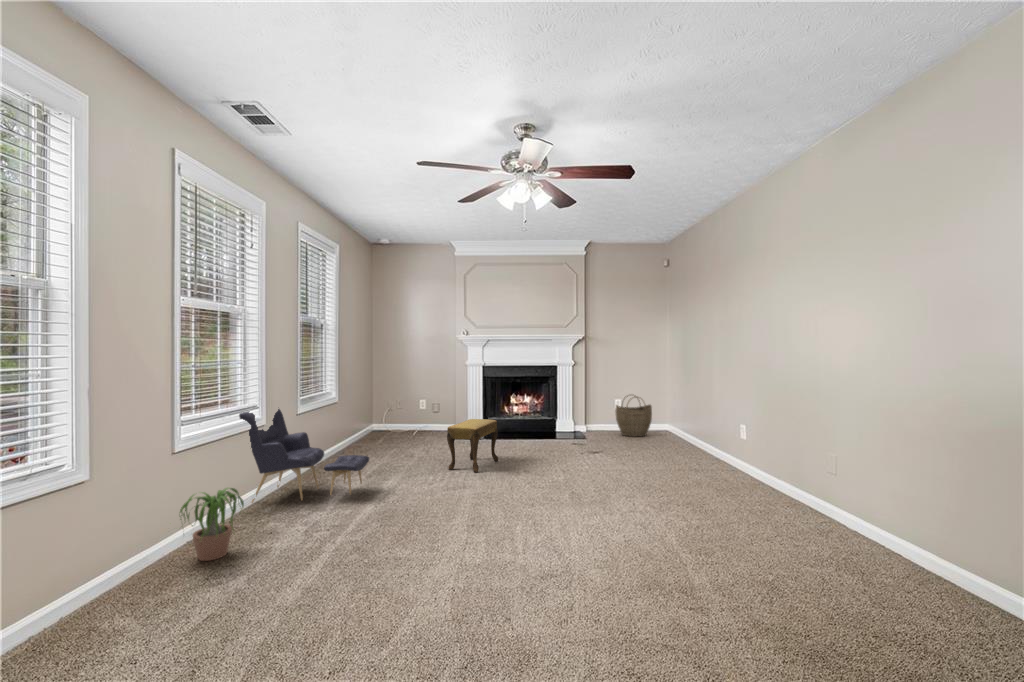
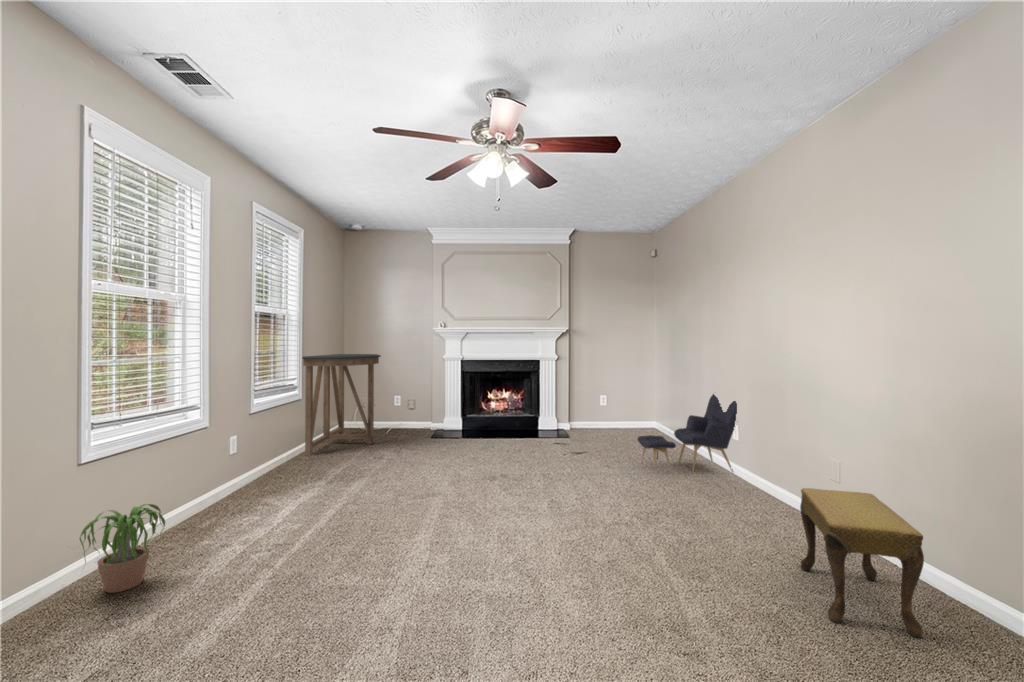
console table: none [338,360,408,454] -> present [302,354,381,455]
woven basket: present [616,396,652,437] -> none [599,391,636,435]
armchair: present [239,409,369,503] -> present [637,394,737,472]
footstool: present [447,419,498,473] -> present [800,488,924,638]

